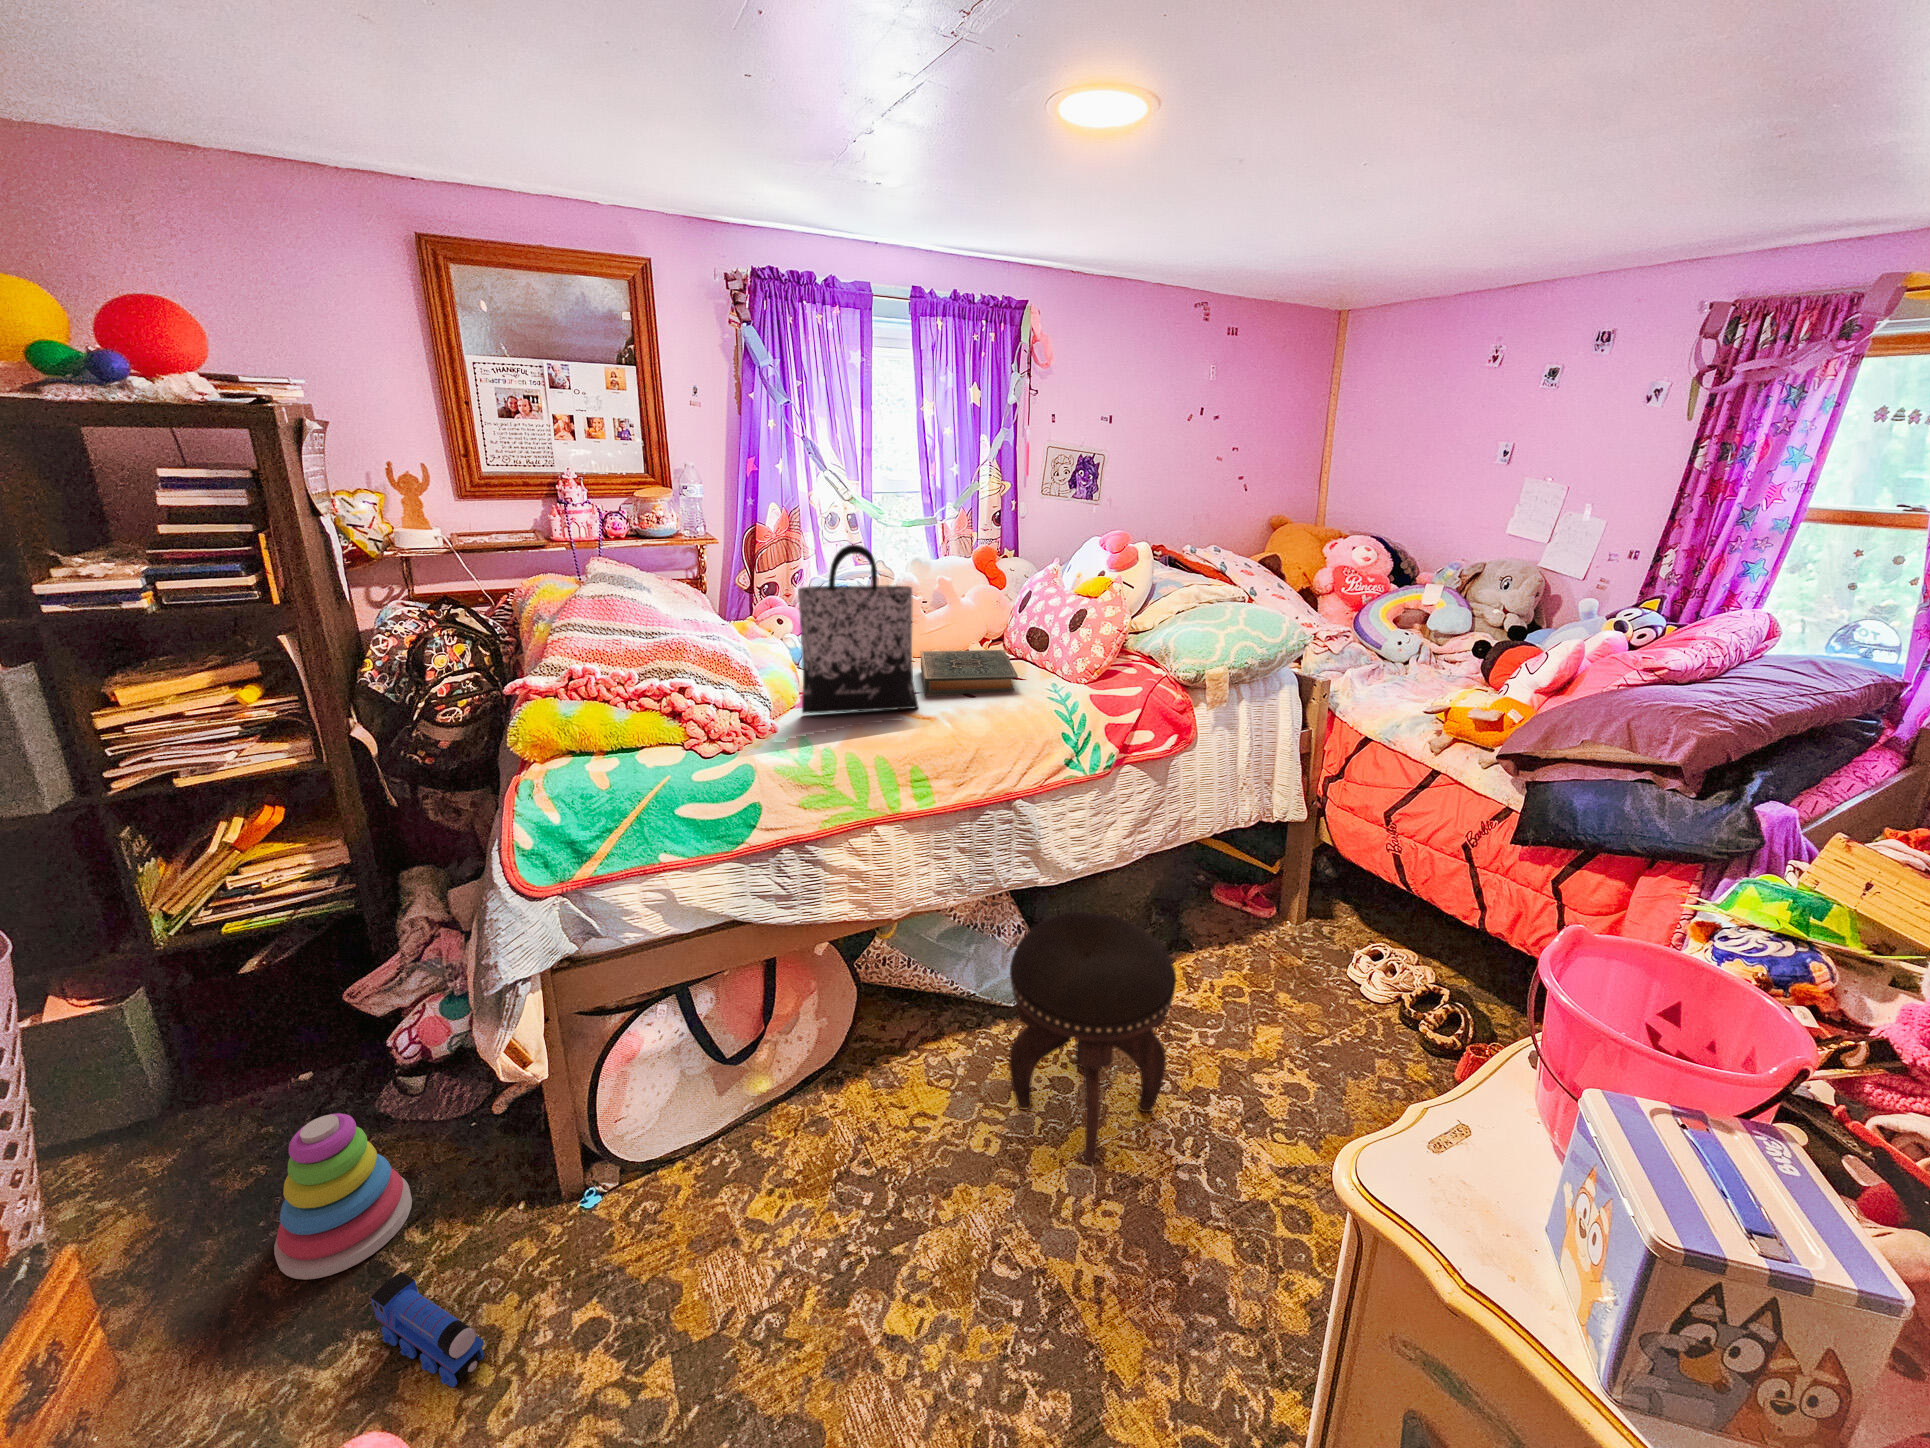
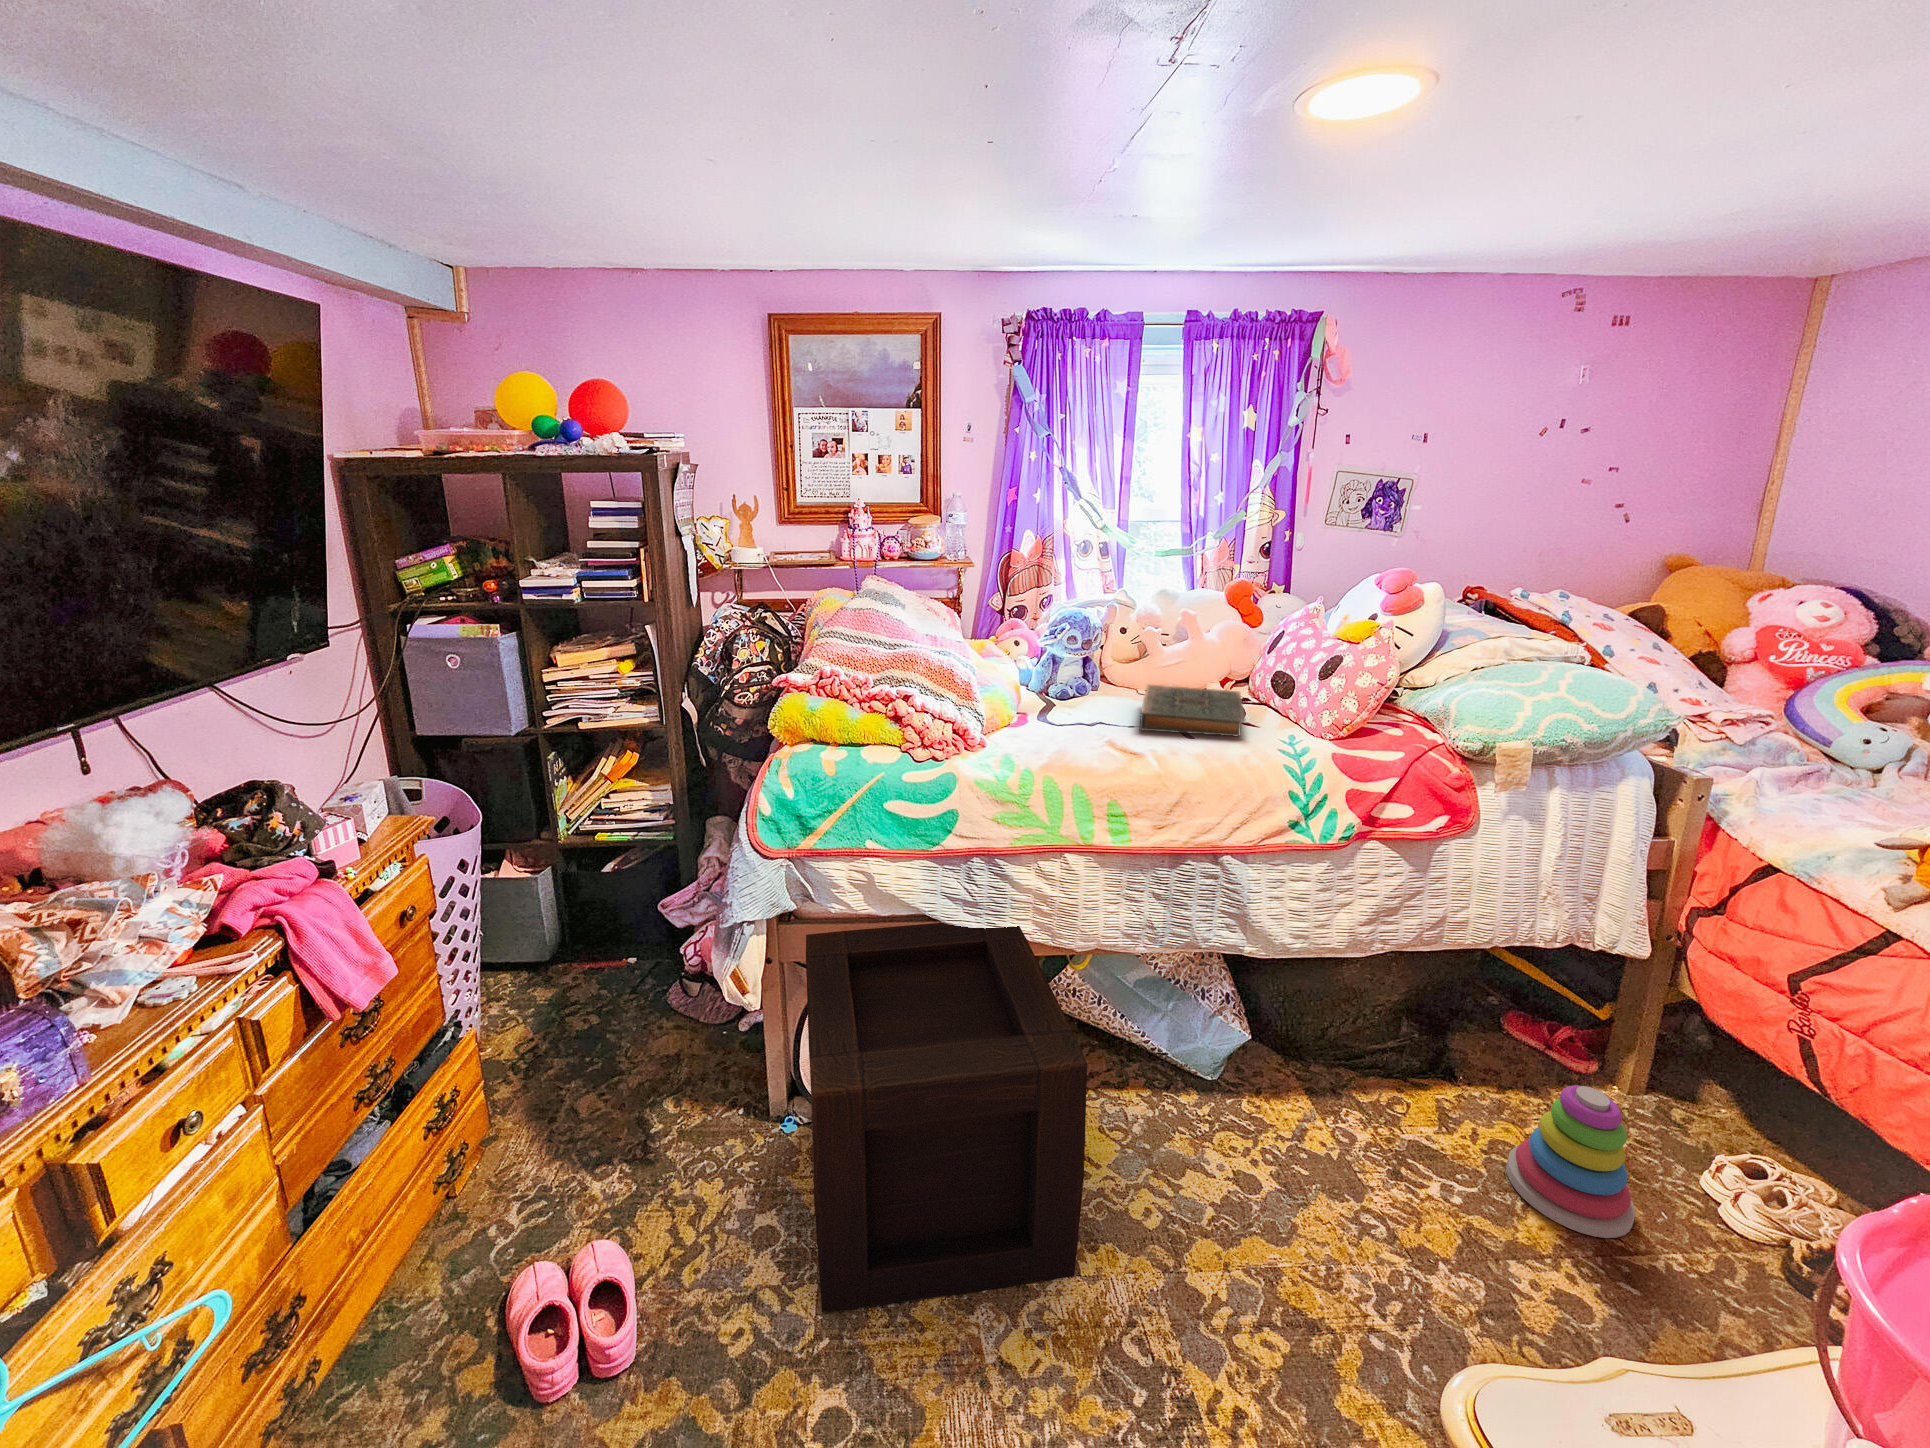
tote bag: present [798,545,918,714] -> none [1013,573,1131,742]
wooden crate: none [592,901,939,1383] -> present [806,923,1087,1312]
footstool: present [1009,912,1176,1164] -> none [1181,991,1397,1283]
stacking toy: present [274,1113,412,1280] -> present [1506,1085,1635,1238]
toy train: present [370,1272,484,1388] -> none [630,1128,692,1234]

